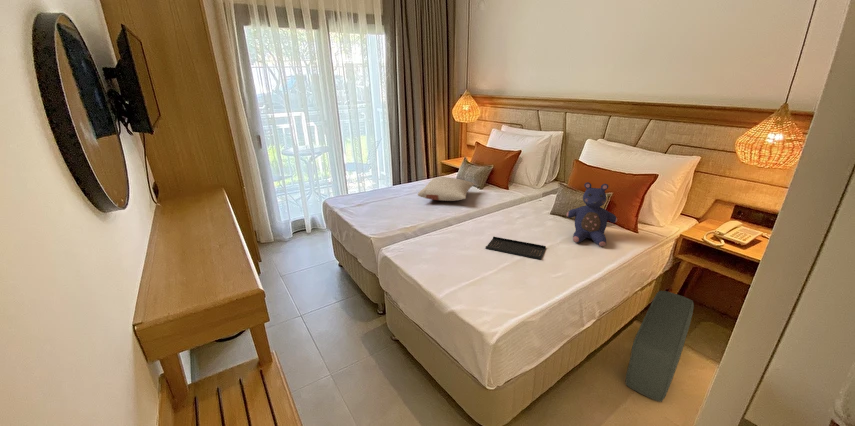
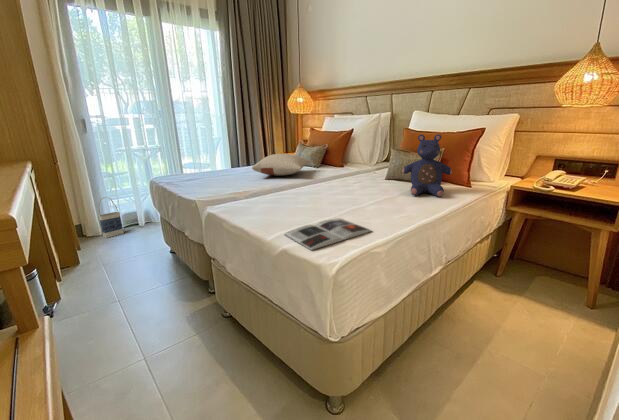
bag: none [272,207,294,244] -> present [98,197,124,238]
tray: present [485,237,546,260] -> none [322,195,385,208]
magazine: none [452,273,530,314] -> present [285,218,371,250]
pouf: present [625,290,694,402] -> none [476,243,531,350]

